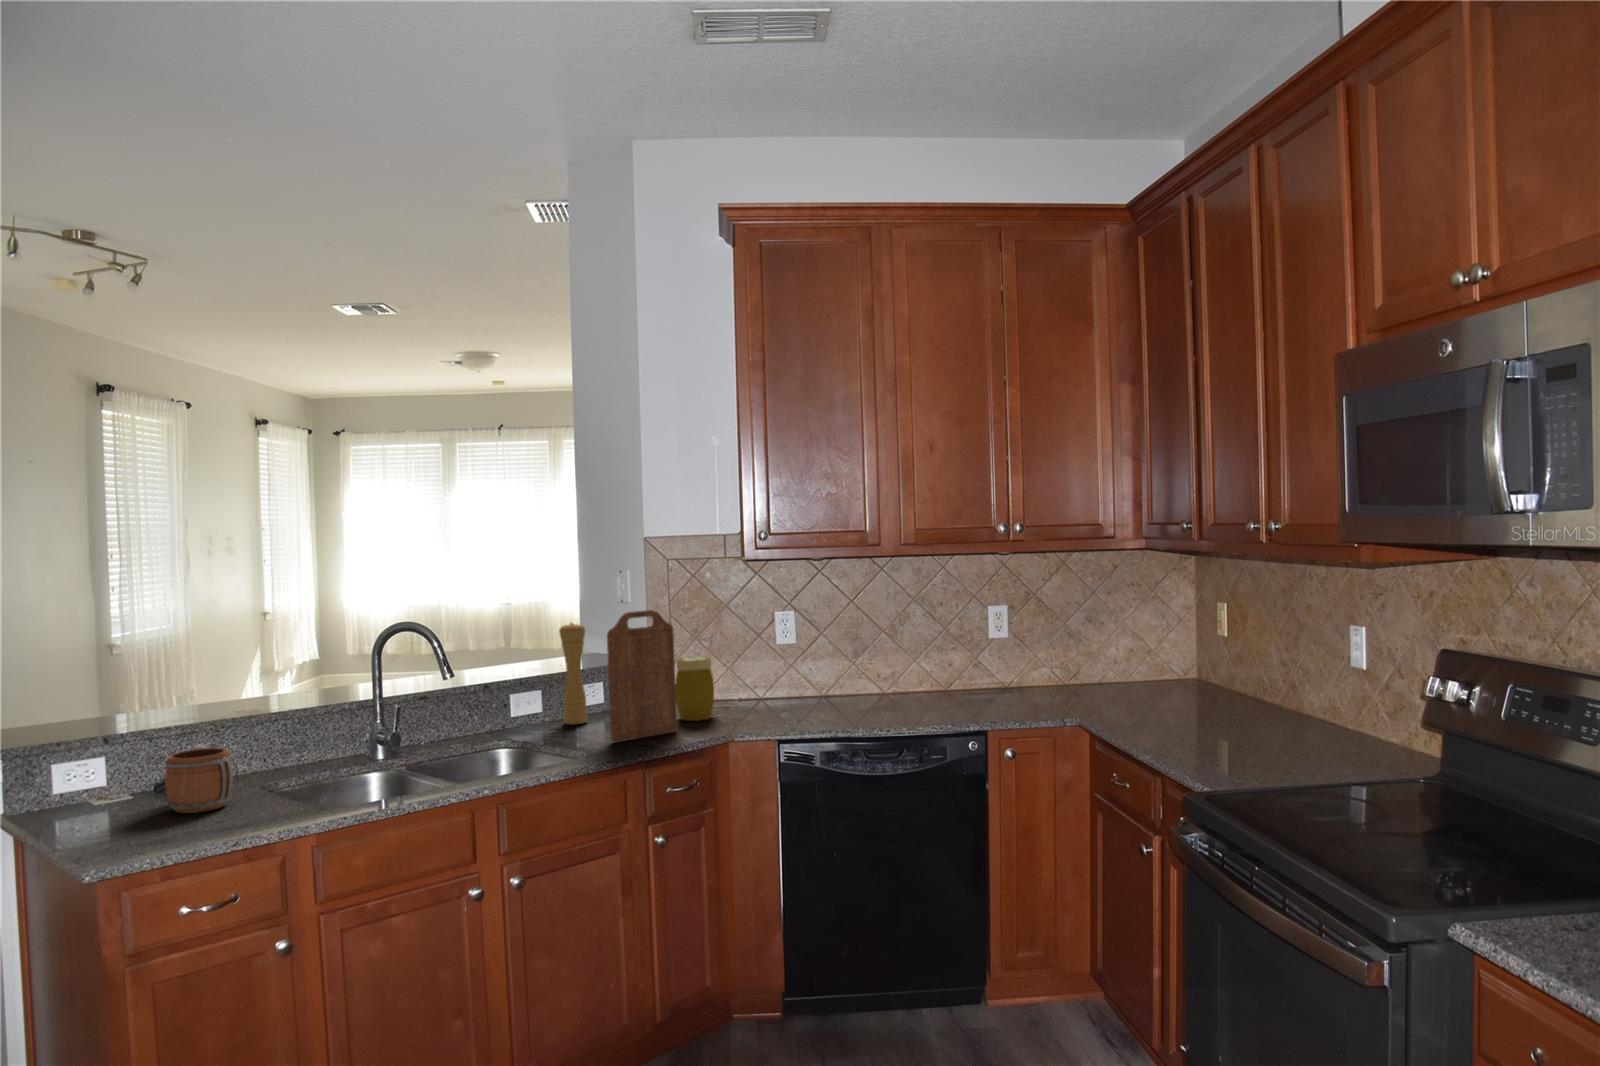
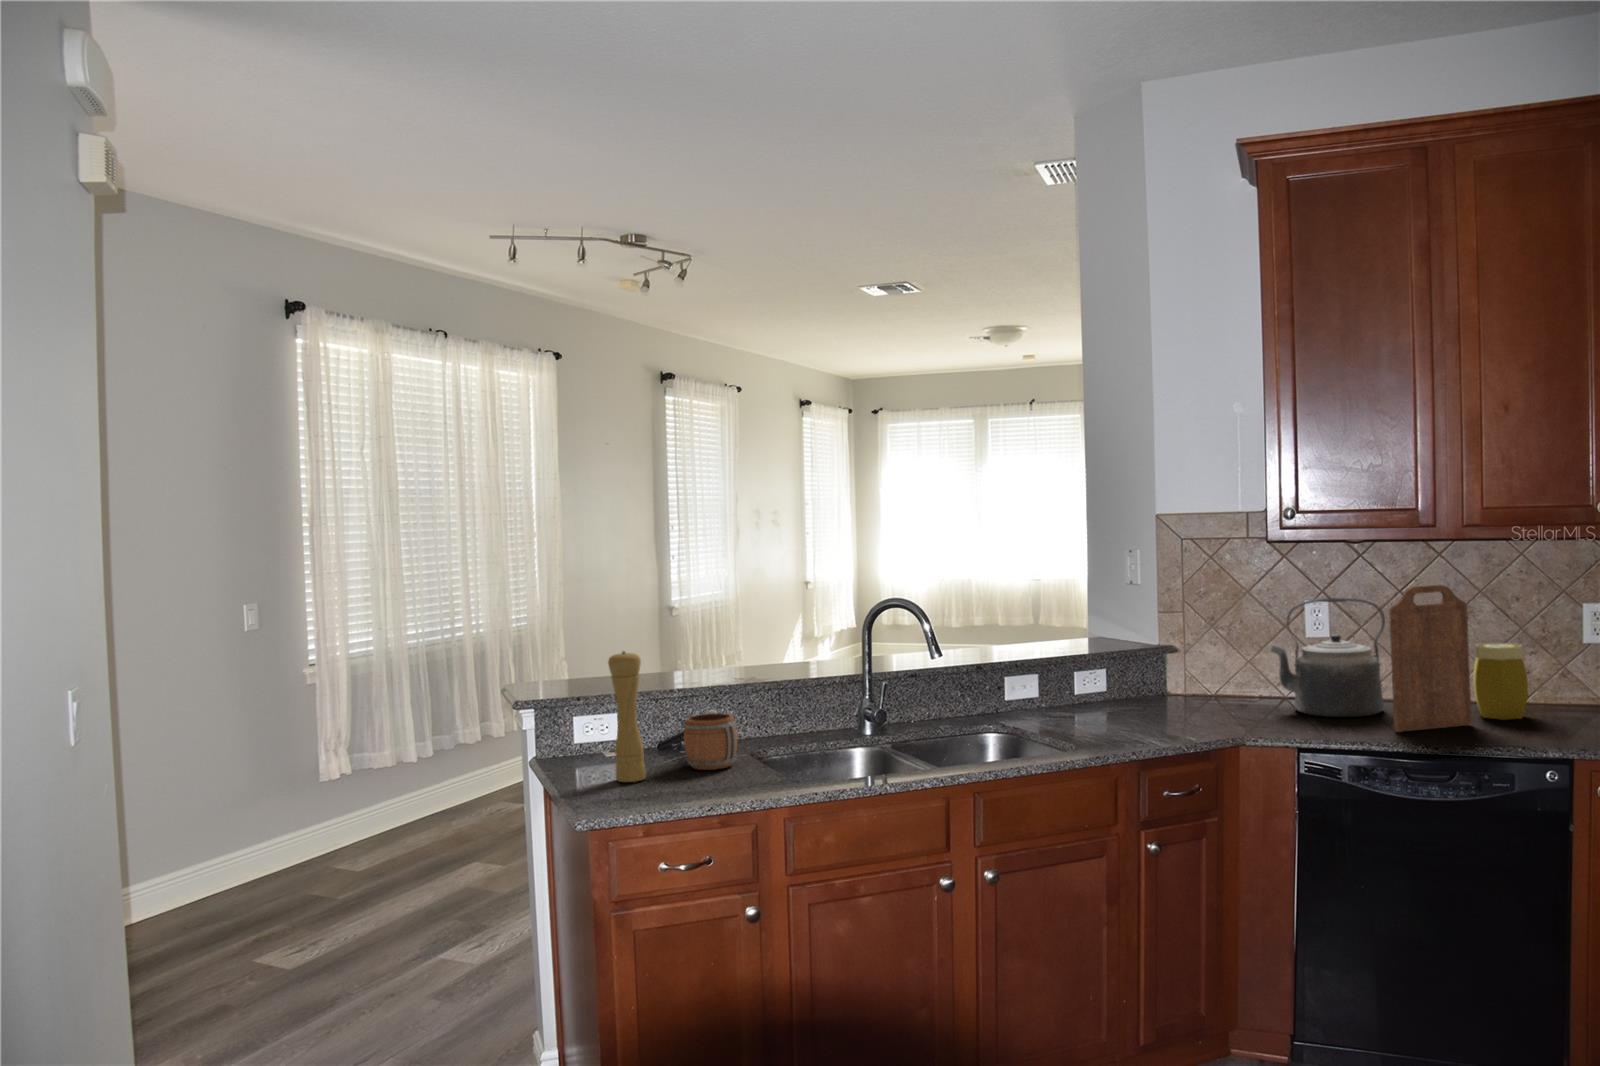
kettle: none [751,609,840,711] -> present [1271,598,1385,717]
cutting board: present [607,610,677,742] -> present [1389,585,1472,731]
pepper mill: present [559,623,588,725] -> present [608,651,646,782]
jar: present [675,656,714,721] -> present [1473,643,1528,720]

